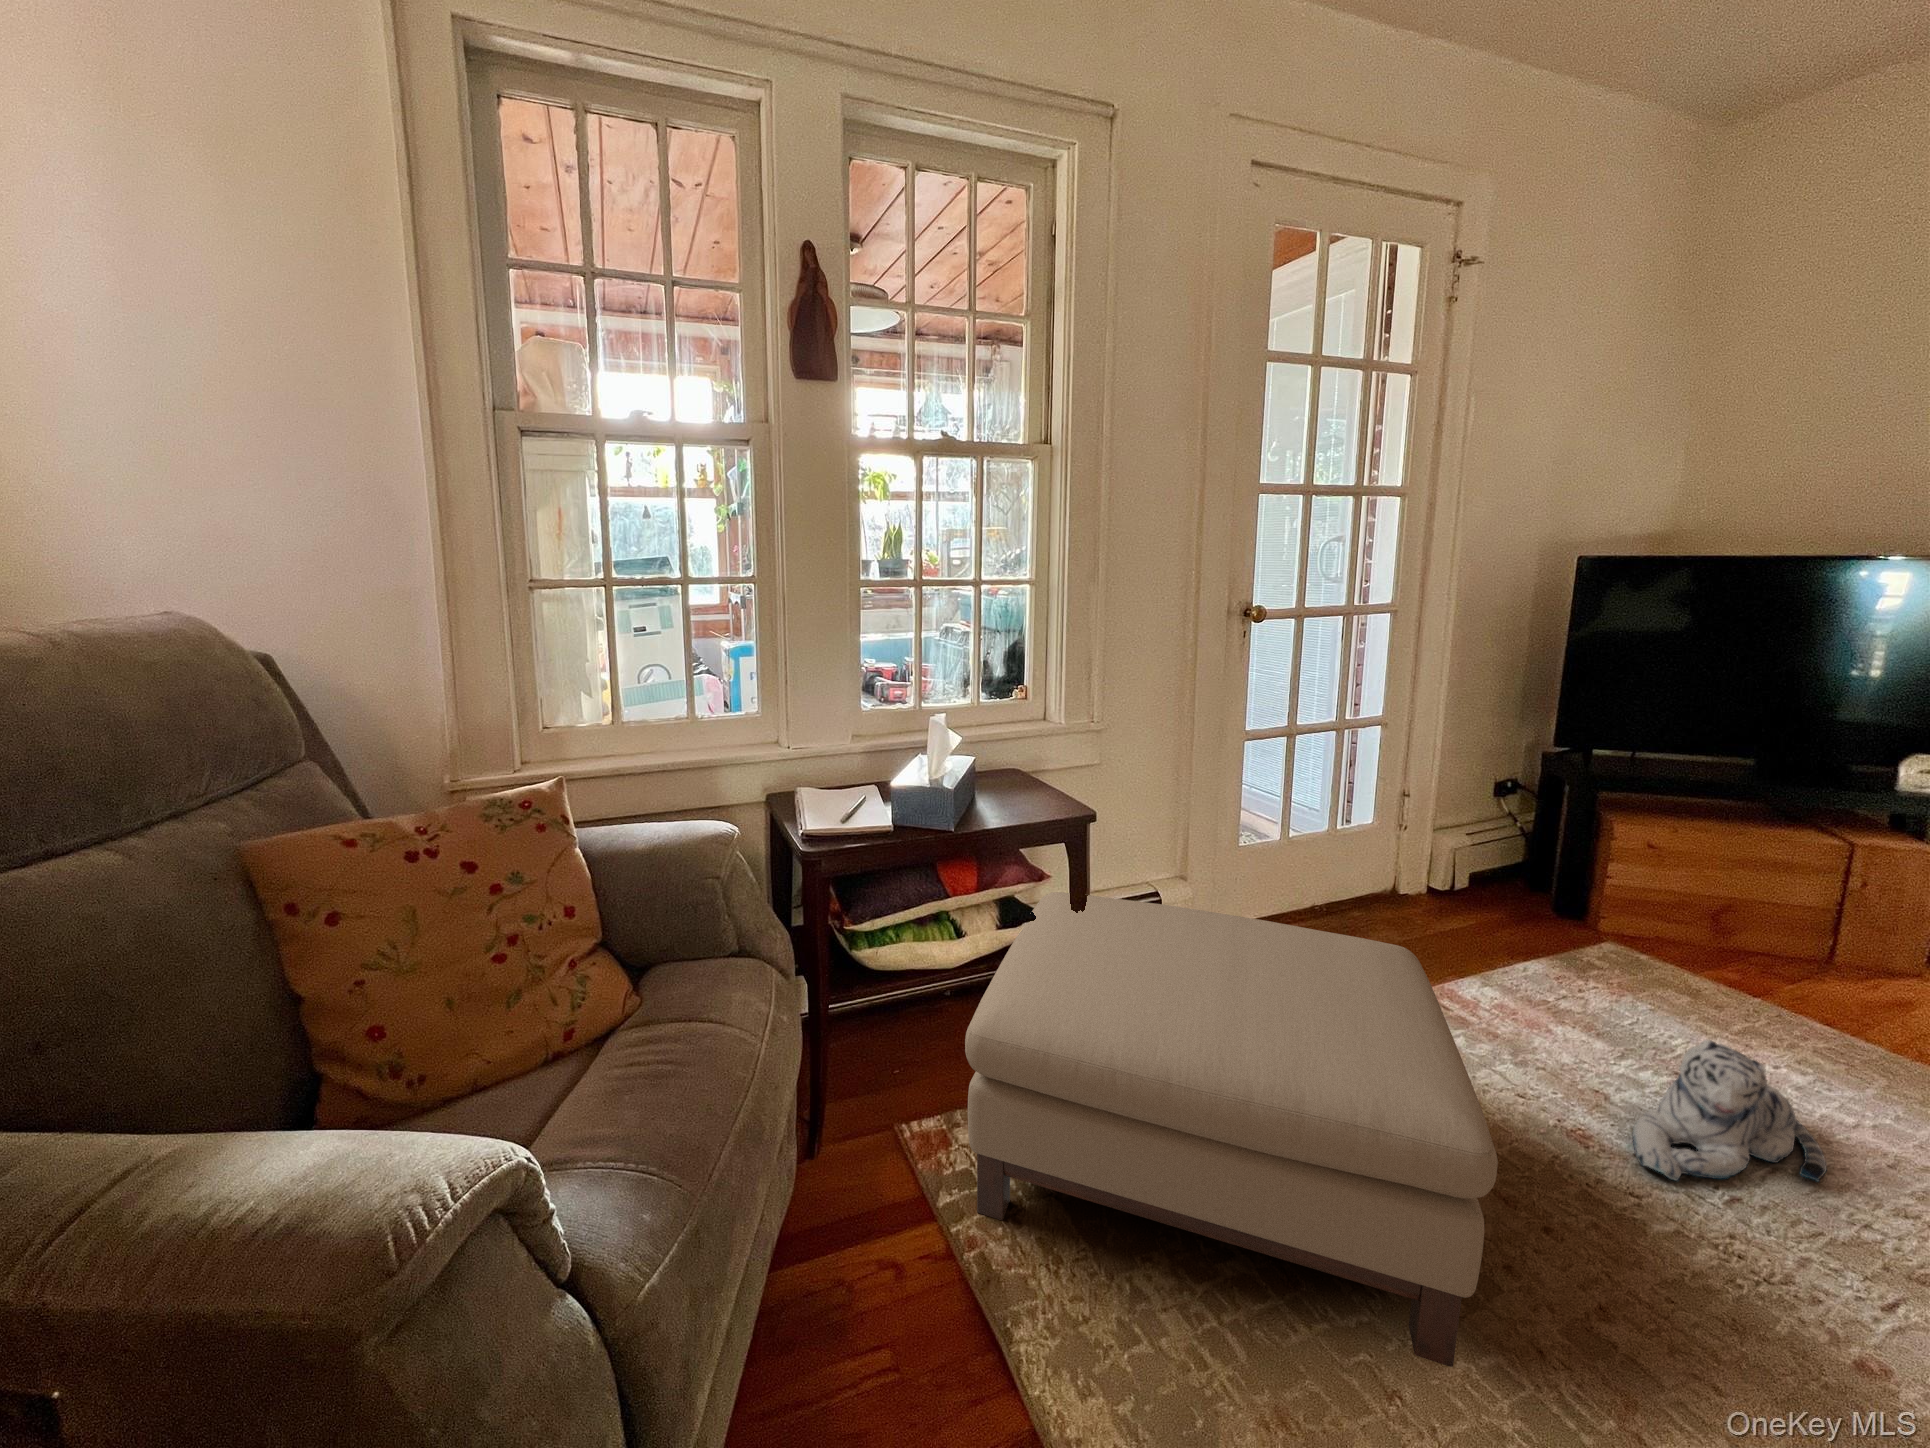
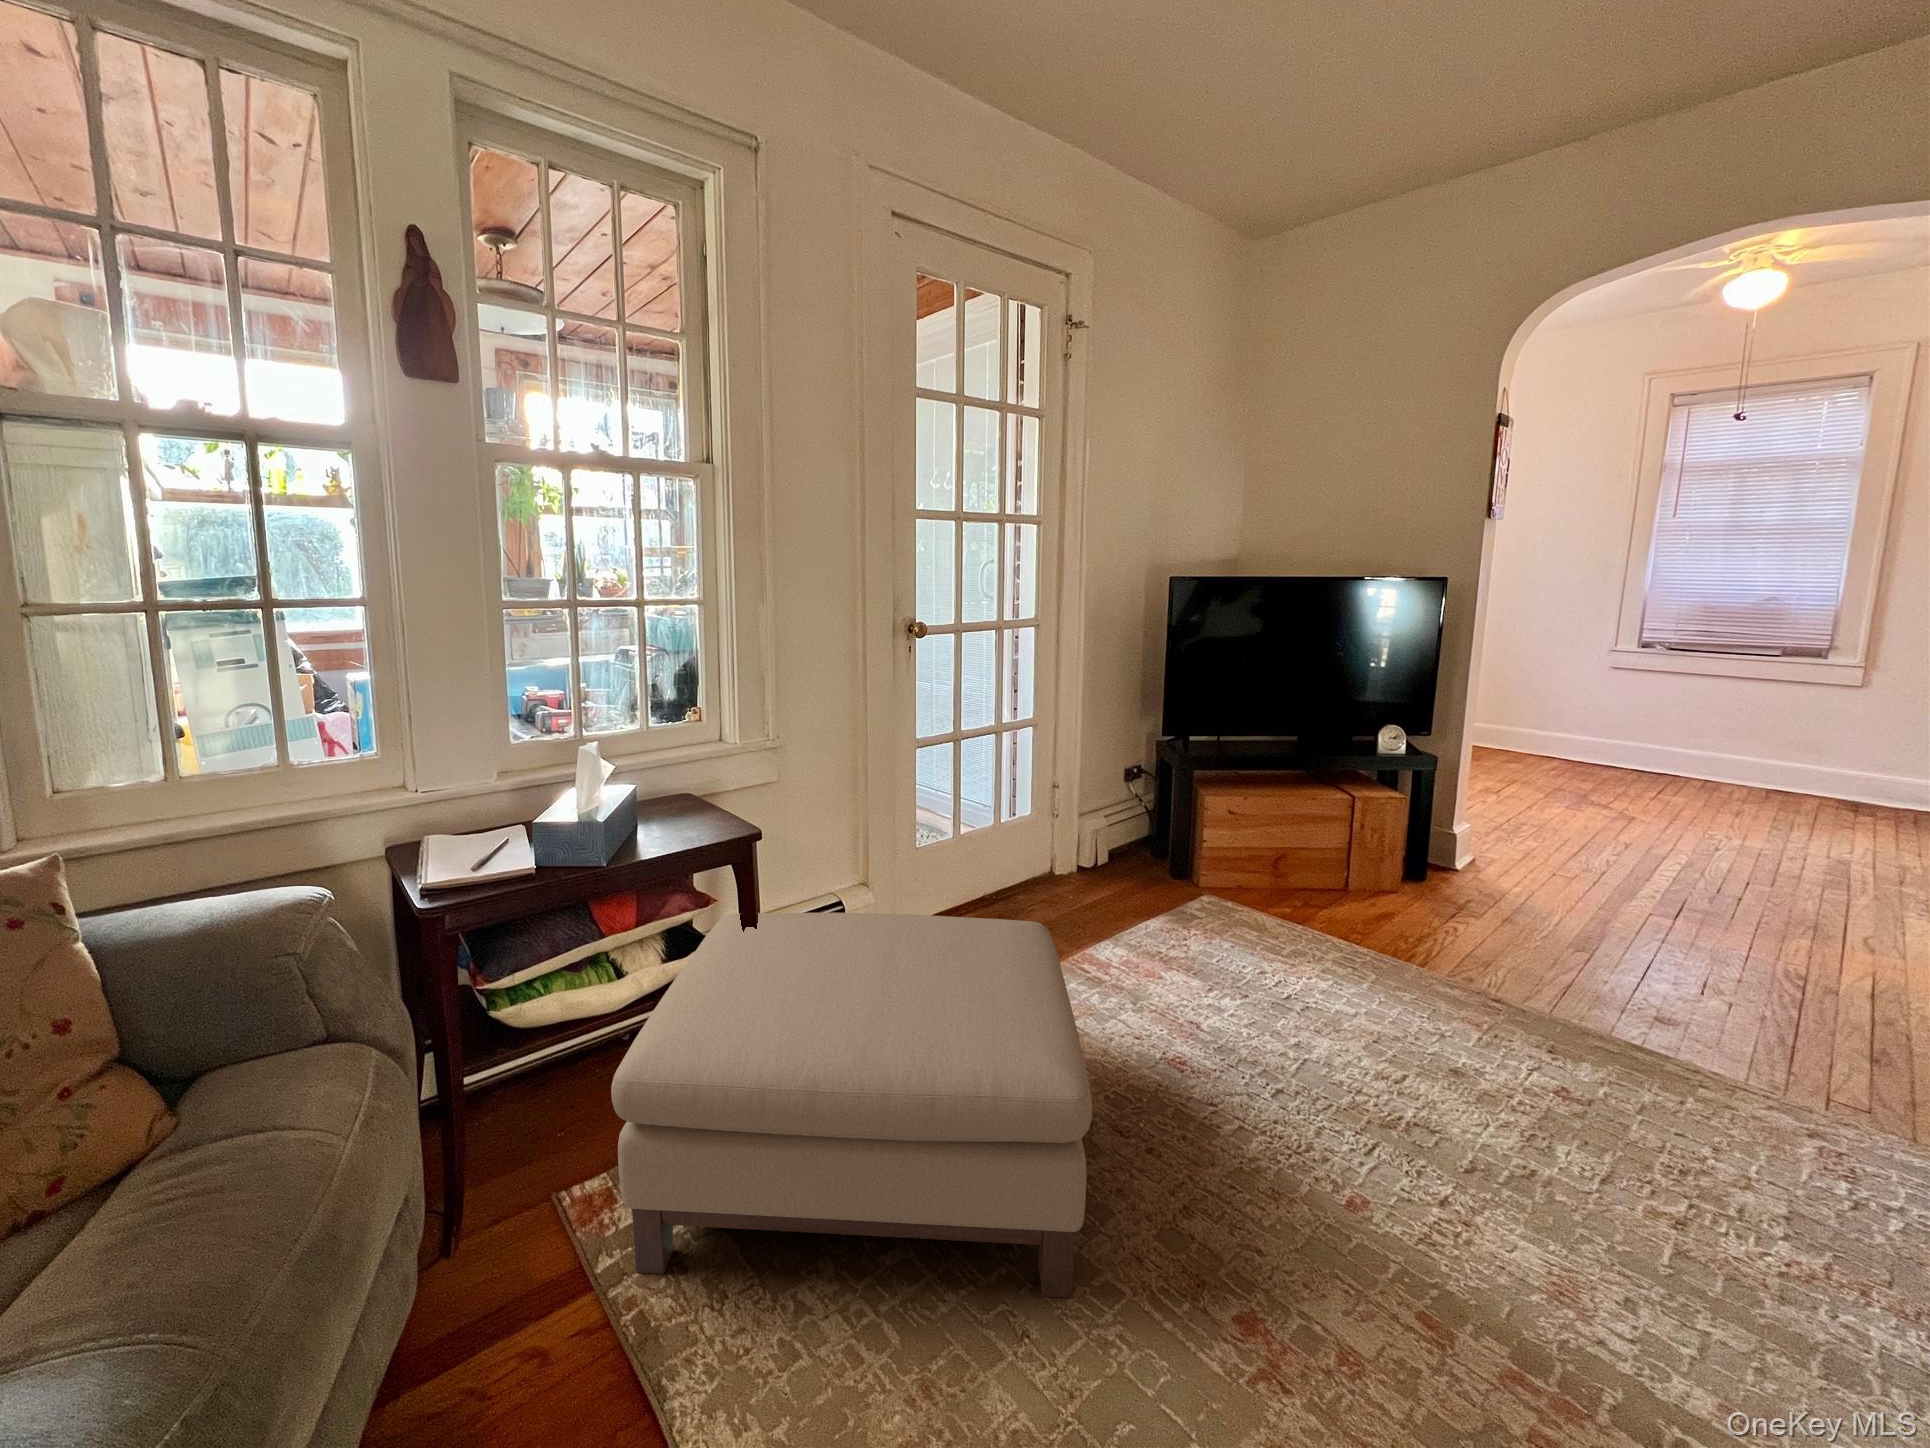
plush toy: present [1633,1040,1827,1181] -> none [1214,964,1336,1085]

